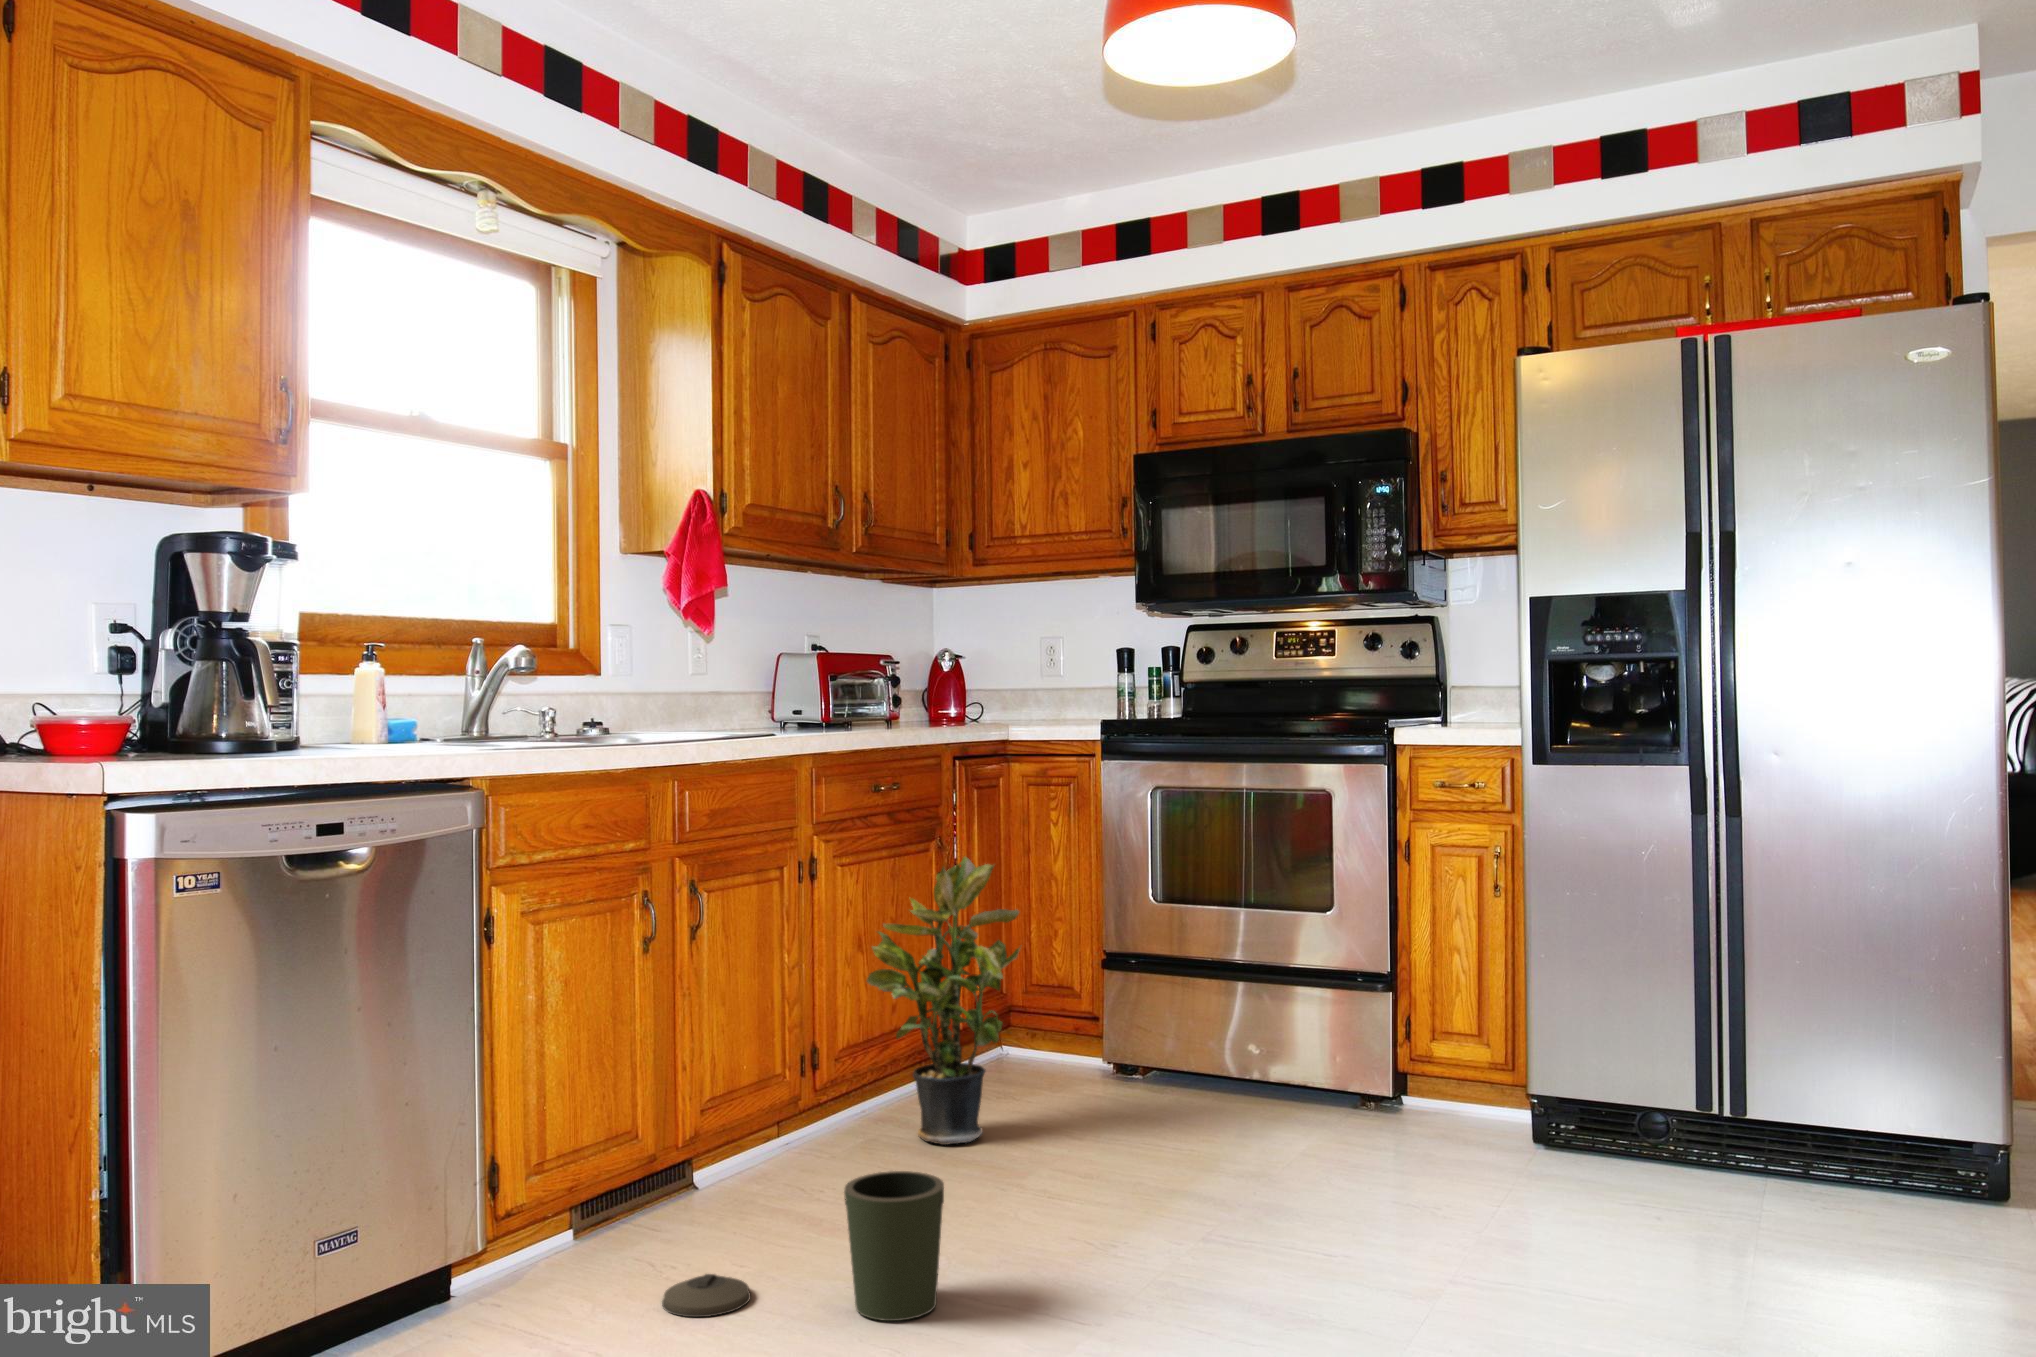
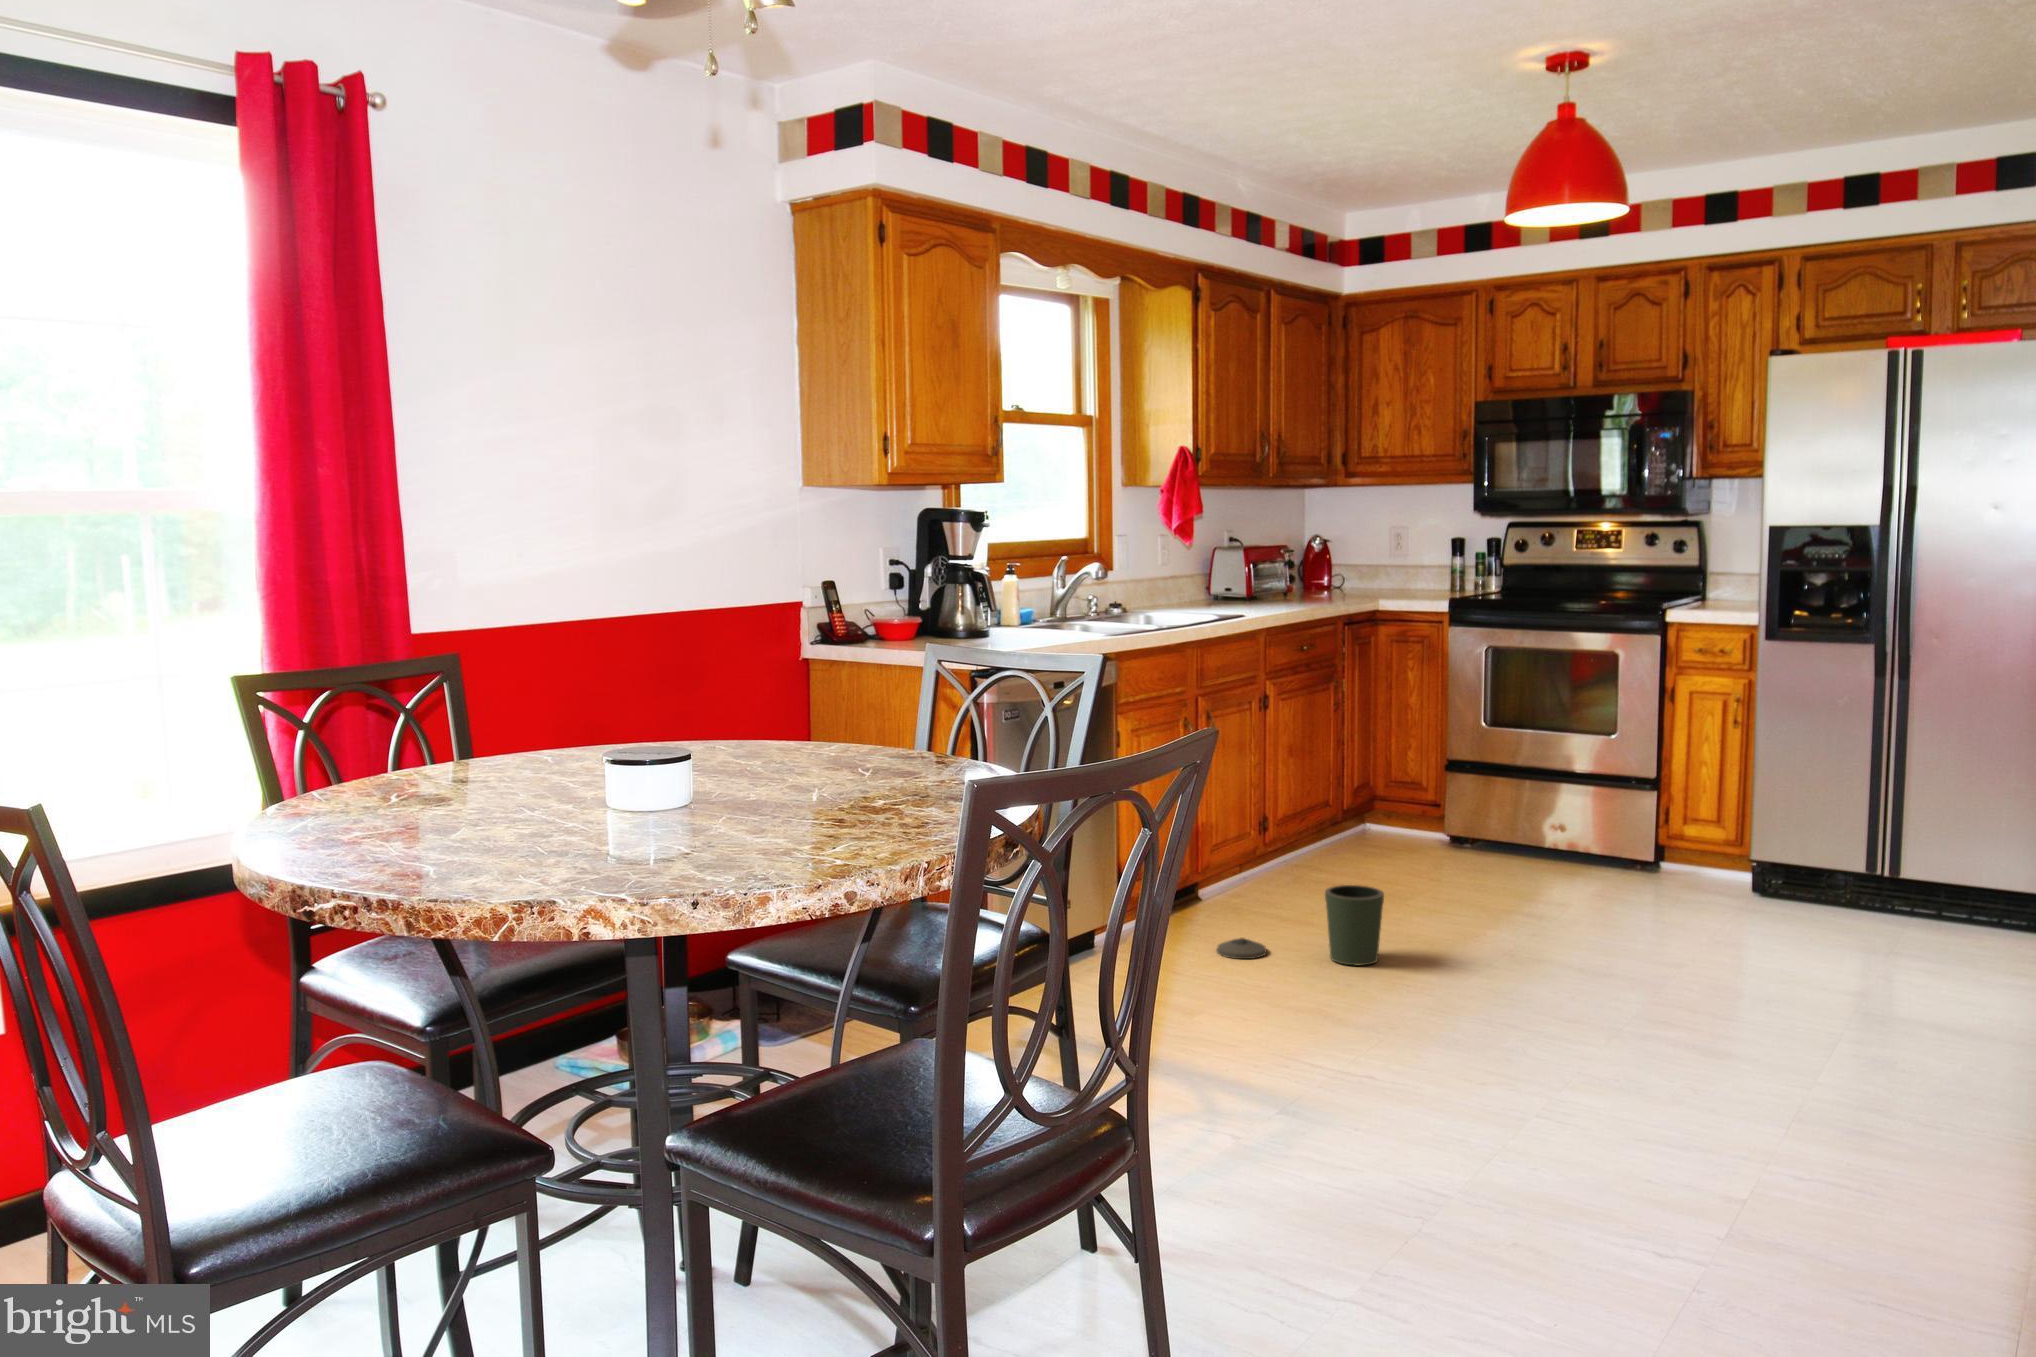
potted plant: present [867,857,1020,1145] -> none [1296,694,1400,879]

